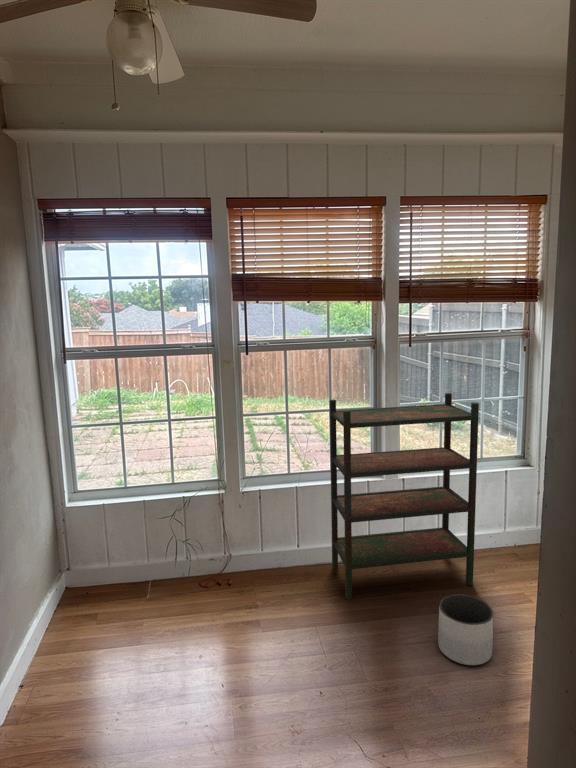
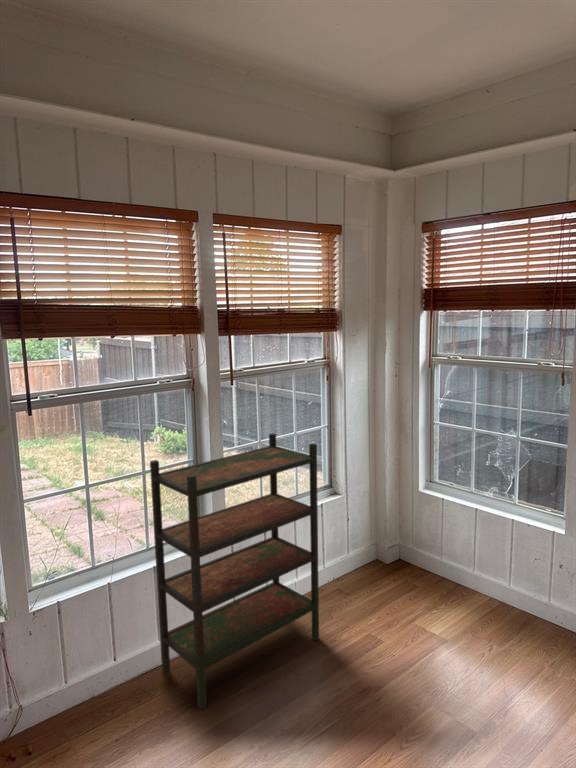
planter: present [438,594,493,666] -> none [323,657,379,738]

